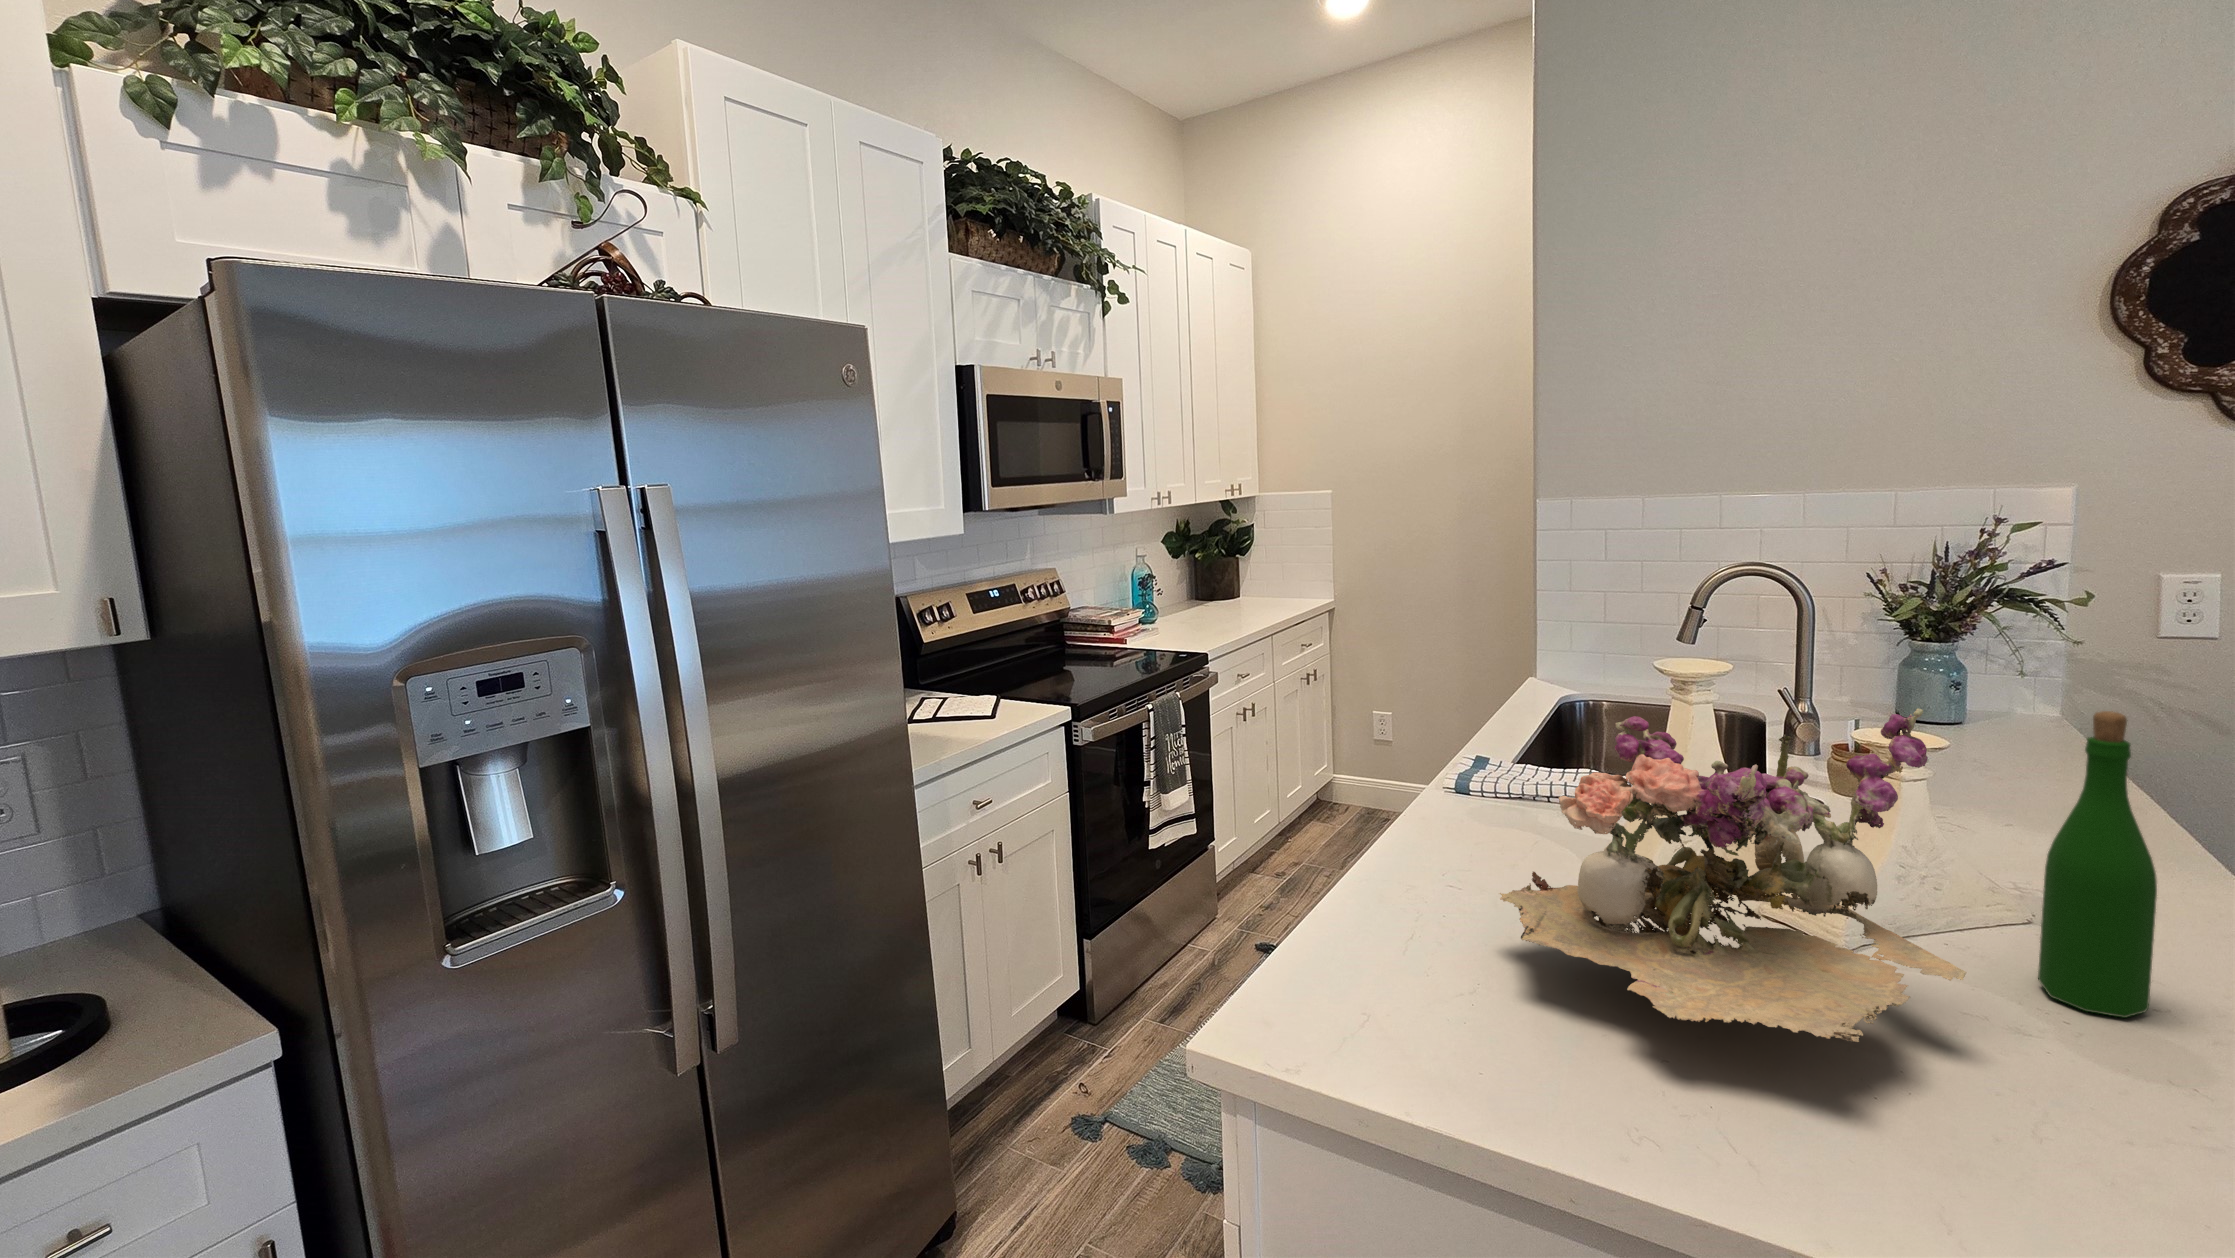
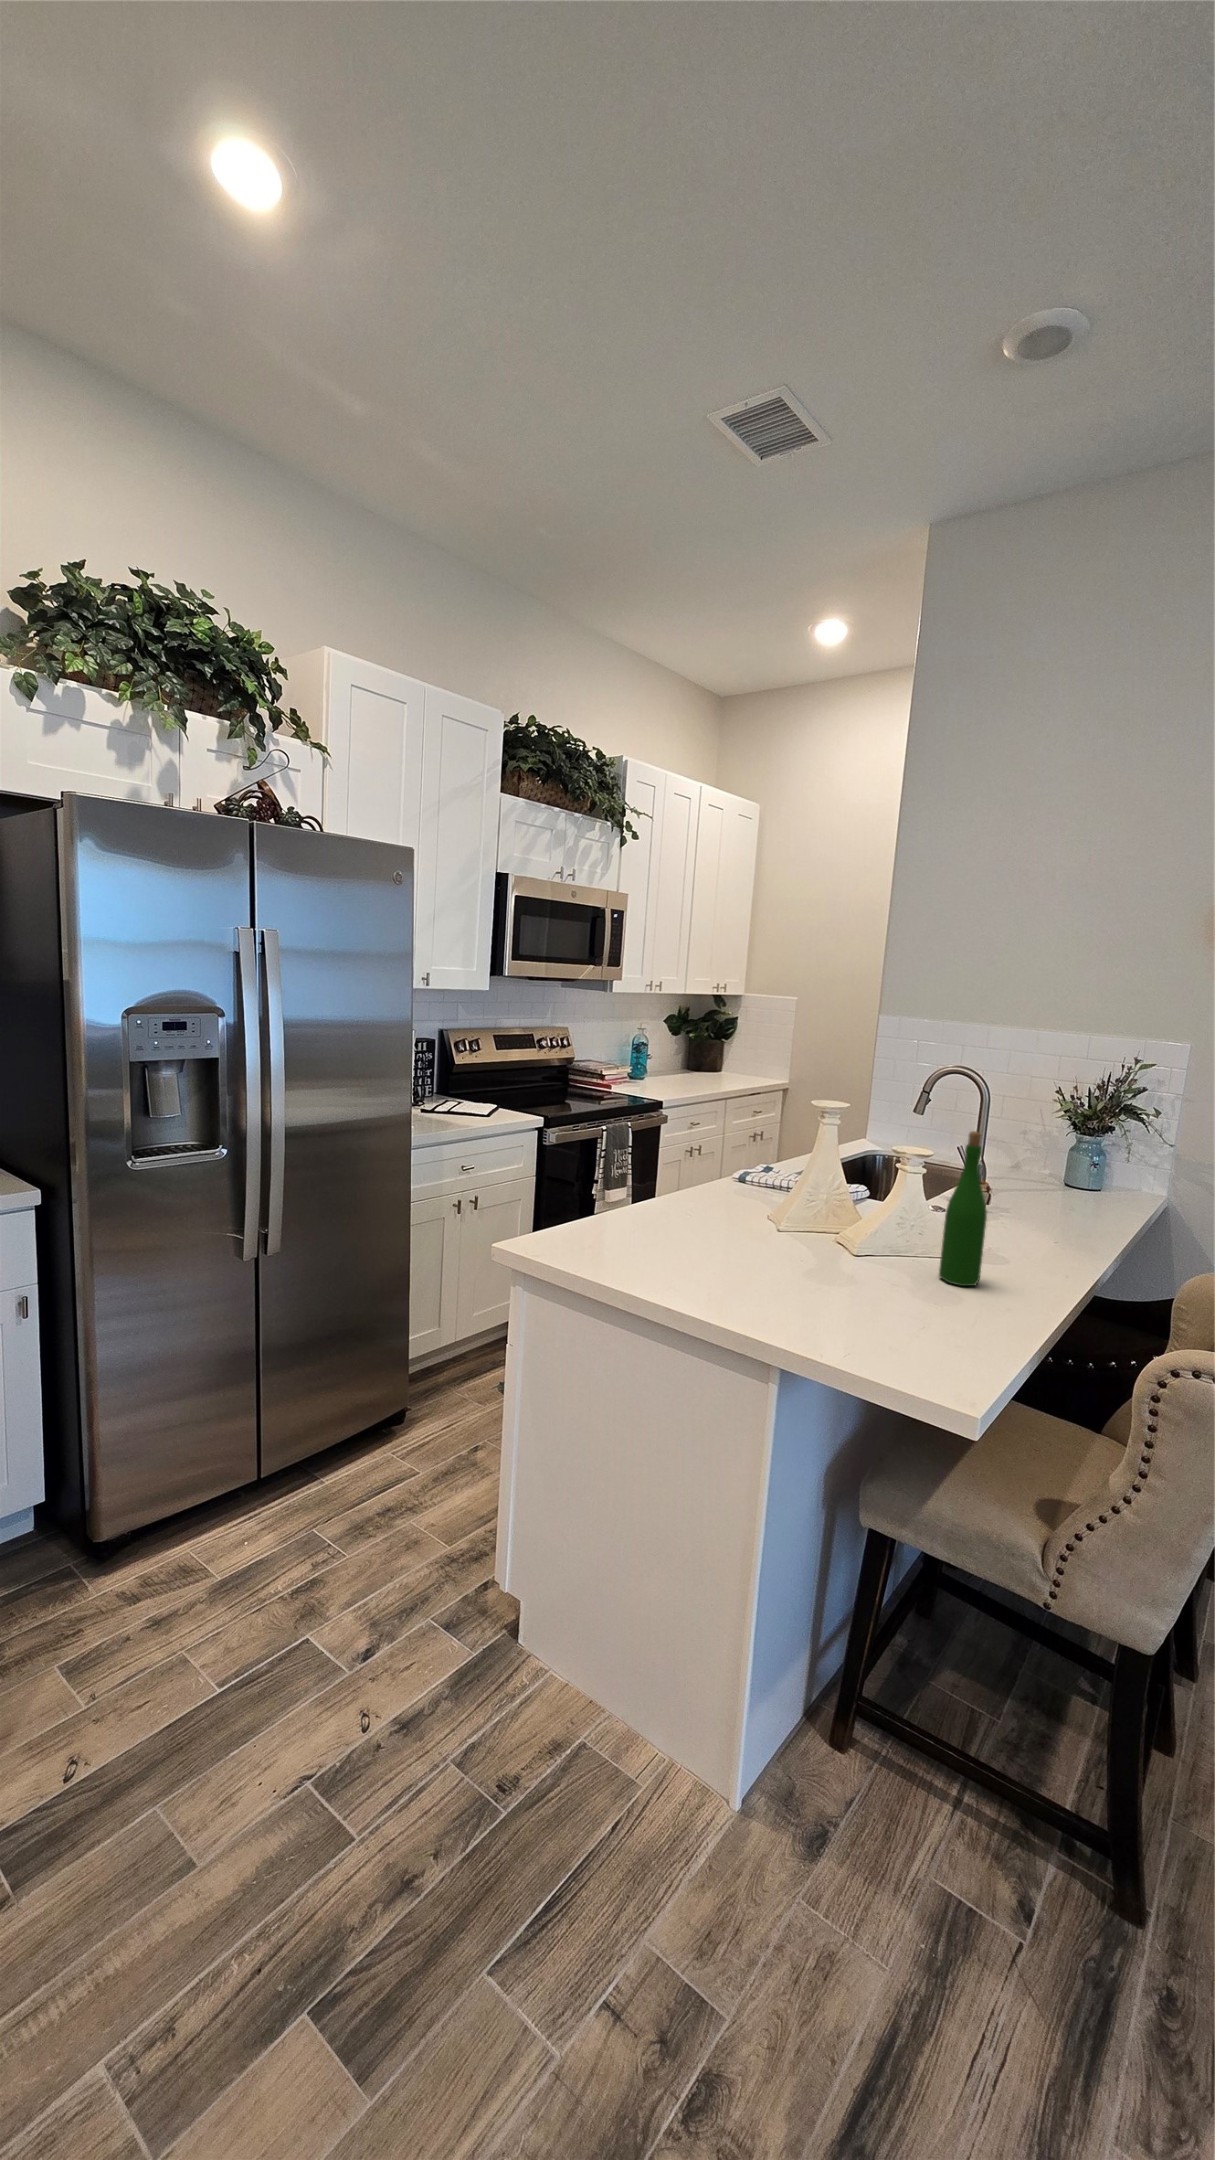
flower arrangement: present [1500,708,1967,1042] -> none [679,1112,882,1256]

